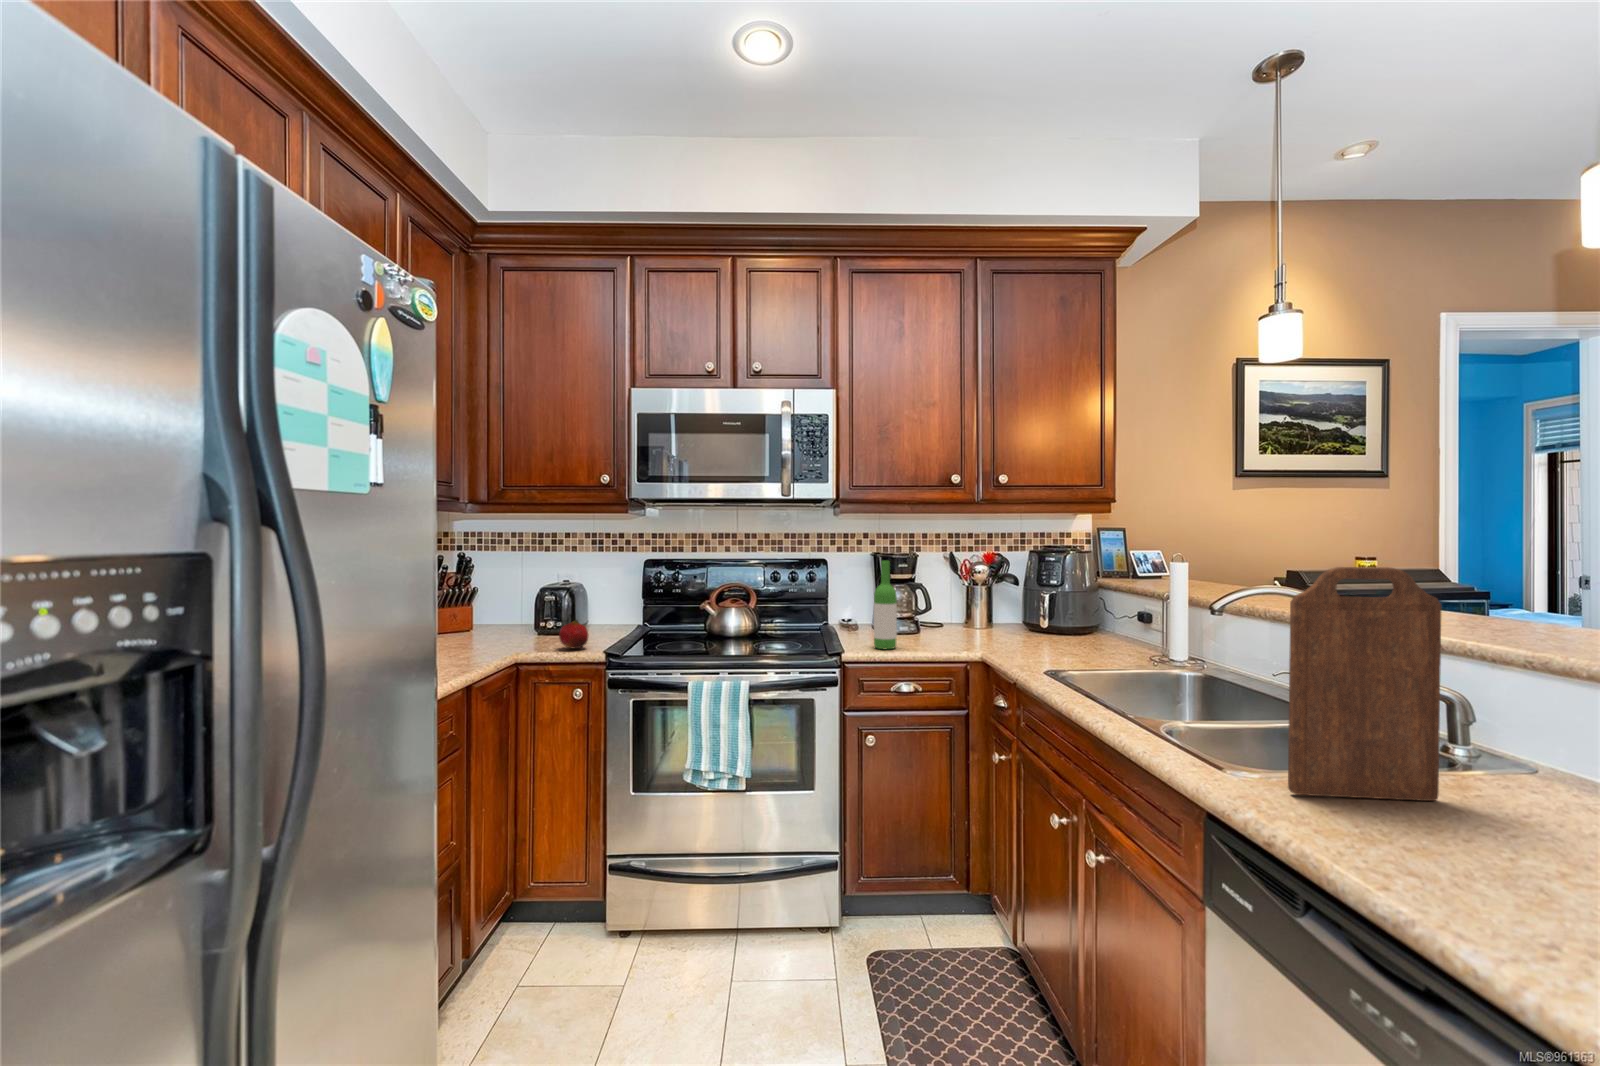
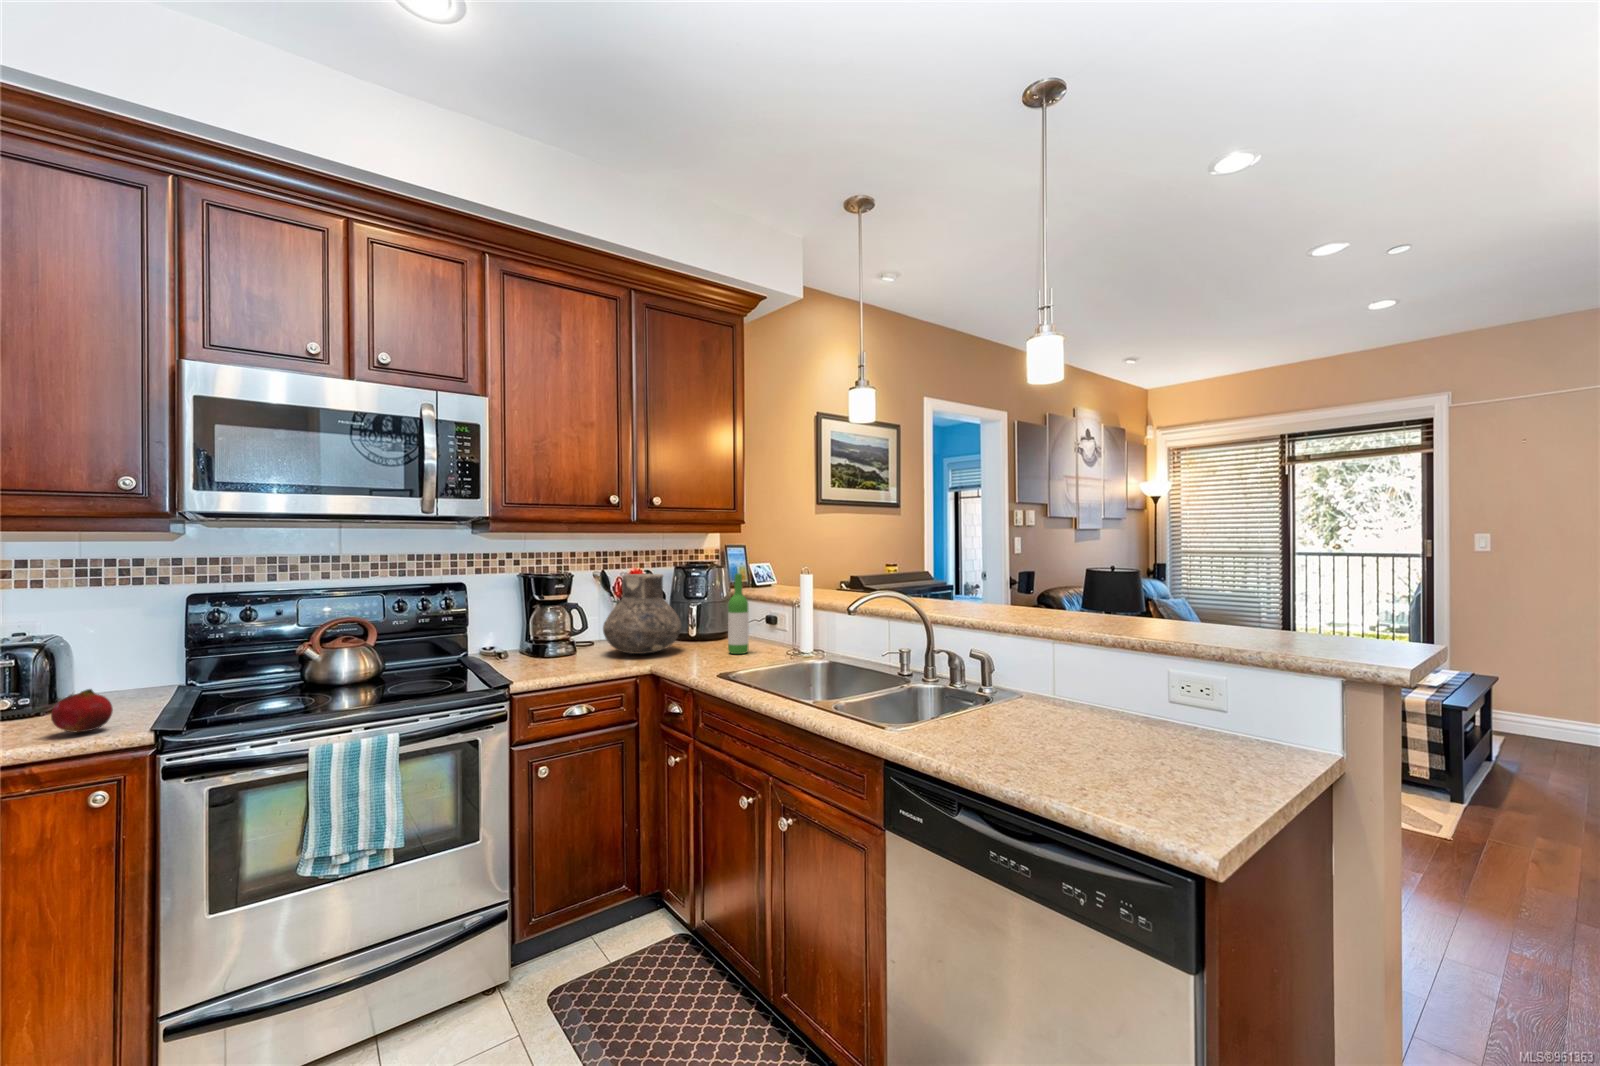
vase: none [944,557,1028,640] -> present [603,574,681,654]
wine bottle: present [874,561,897,649] -> present [728,574,749,654]
cutting board: present [1288,567,1441,801] -> none [943,575,1013,738]

